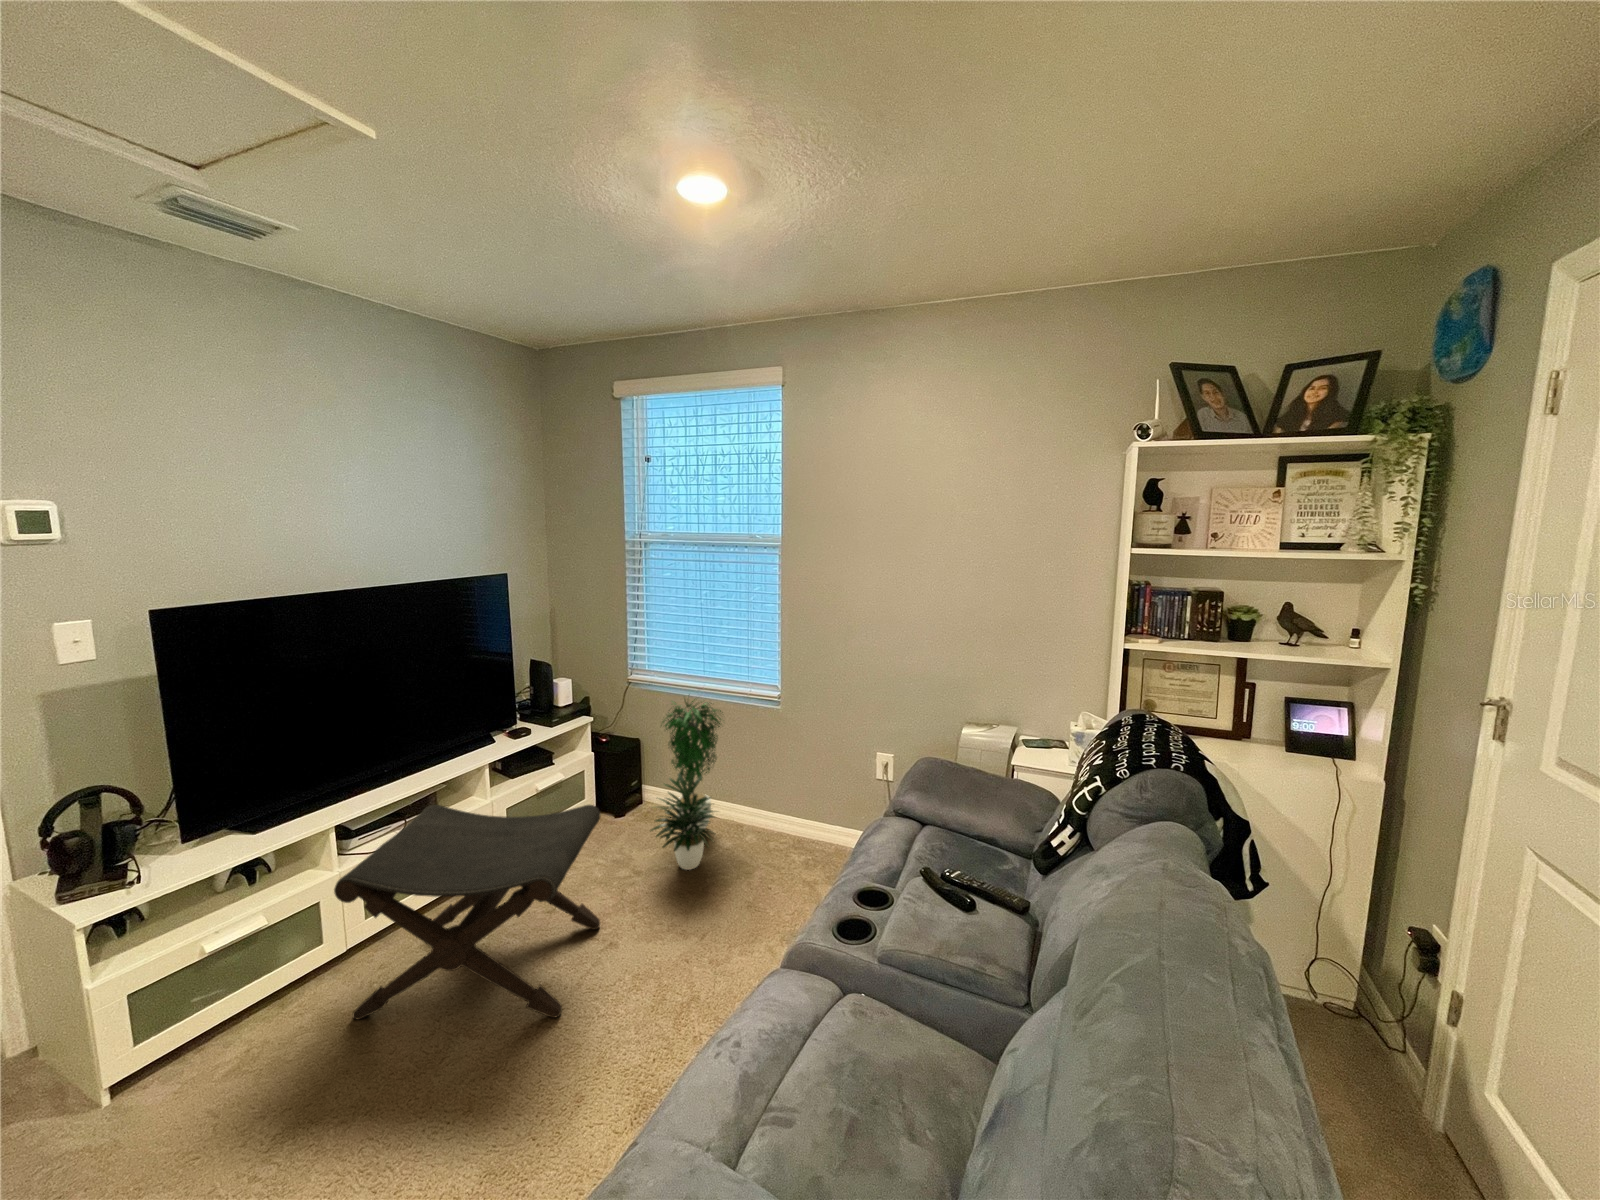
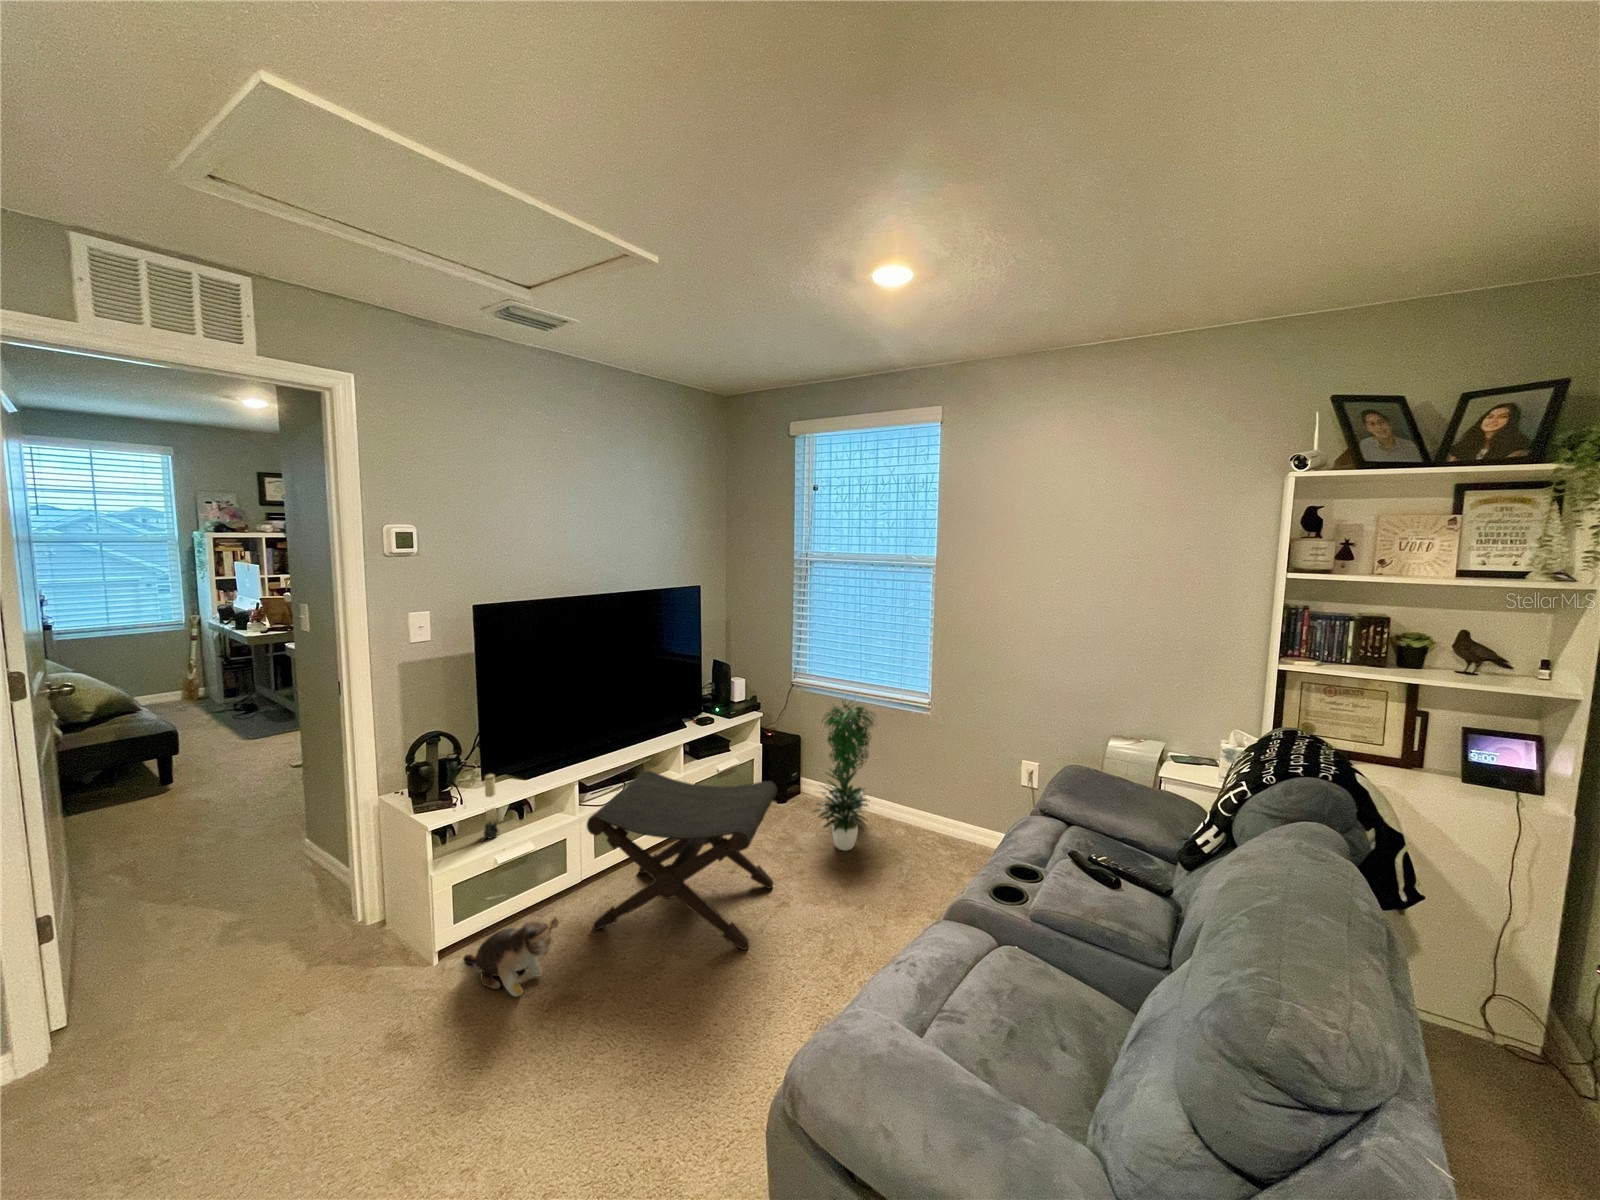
candle: none [177,837,209,929] -> present [481,774,499,841]
plush toy: none [145,1026,281,1142] -> present [463,918,559,997]

